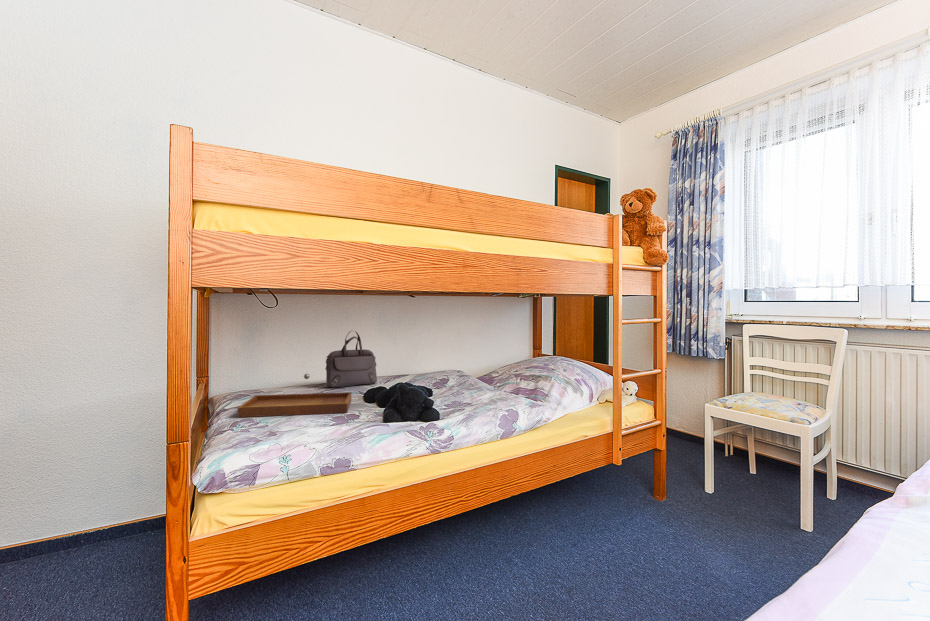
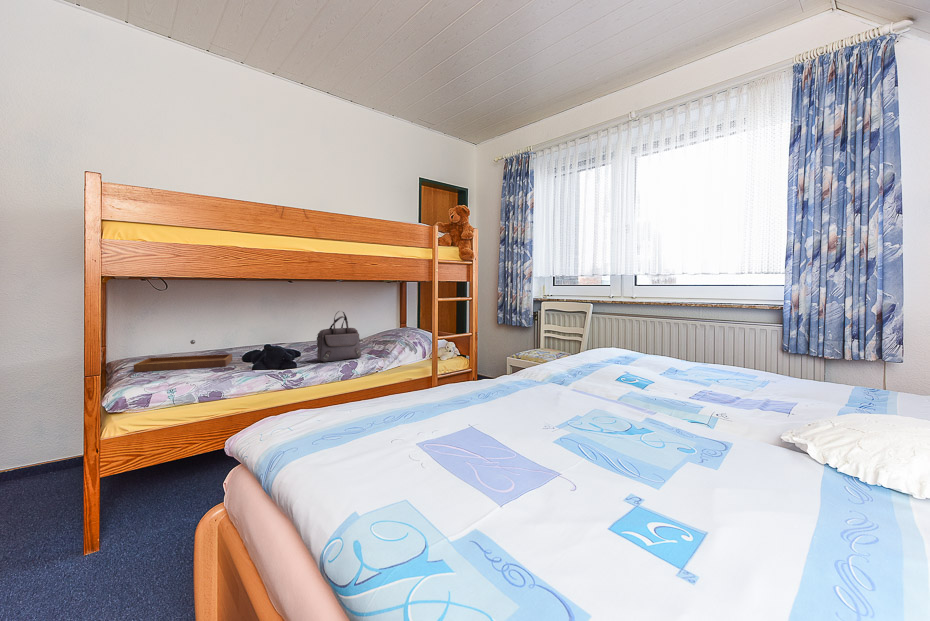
handbag: present [325,331,377,387] -> present [317,311,362,362]

